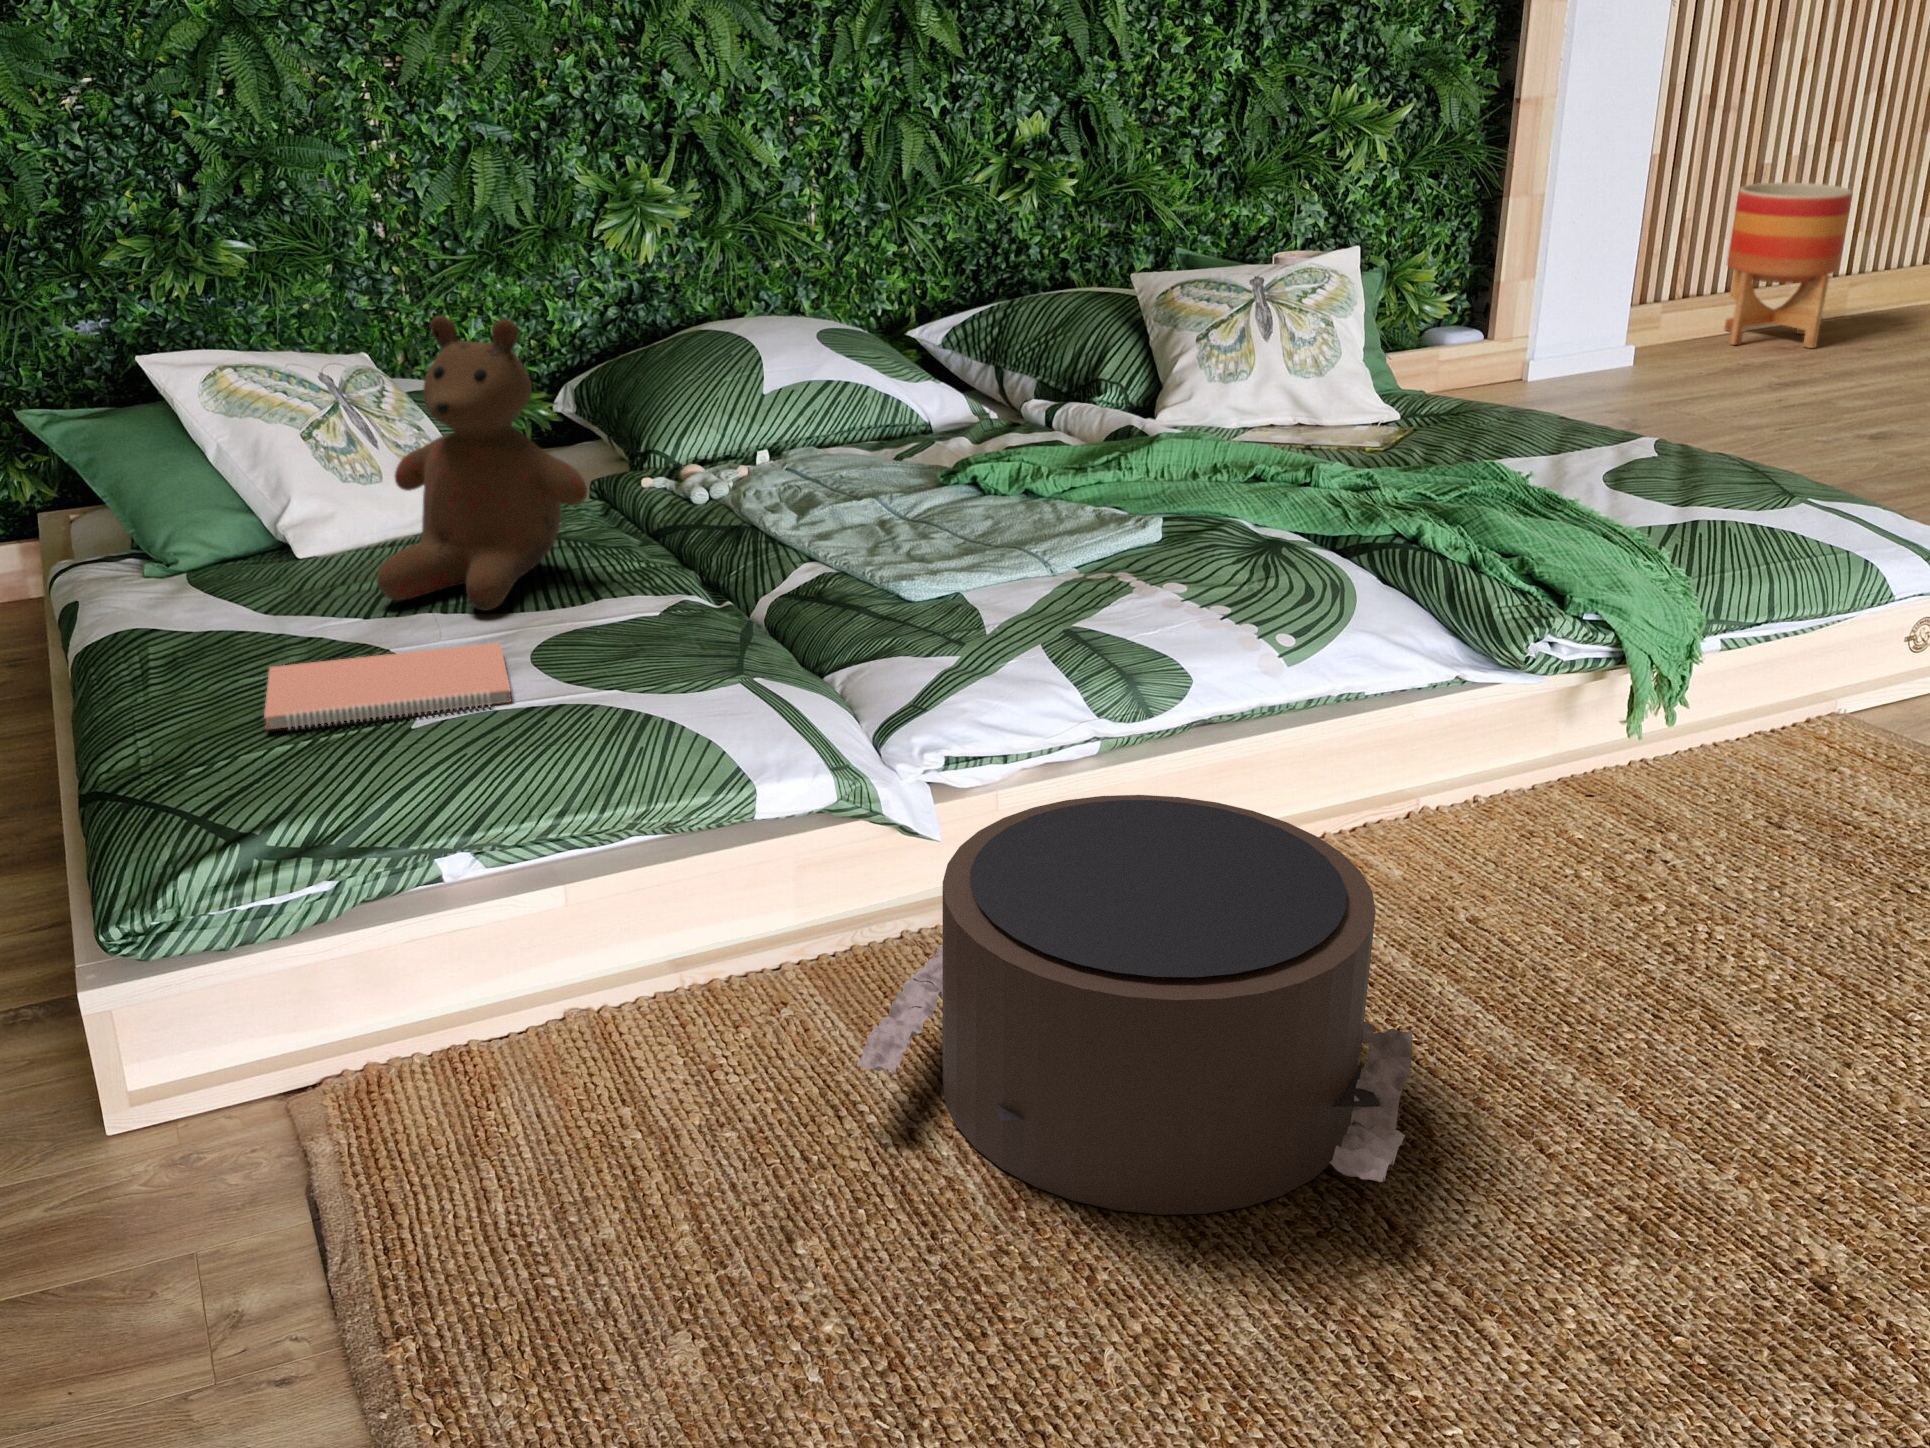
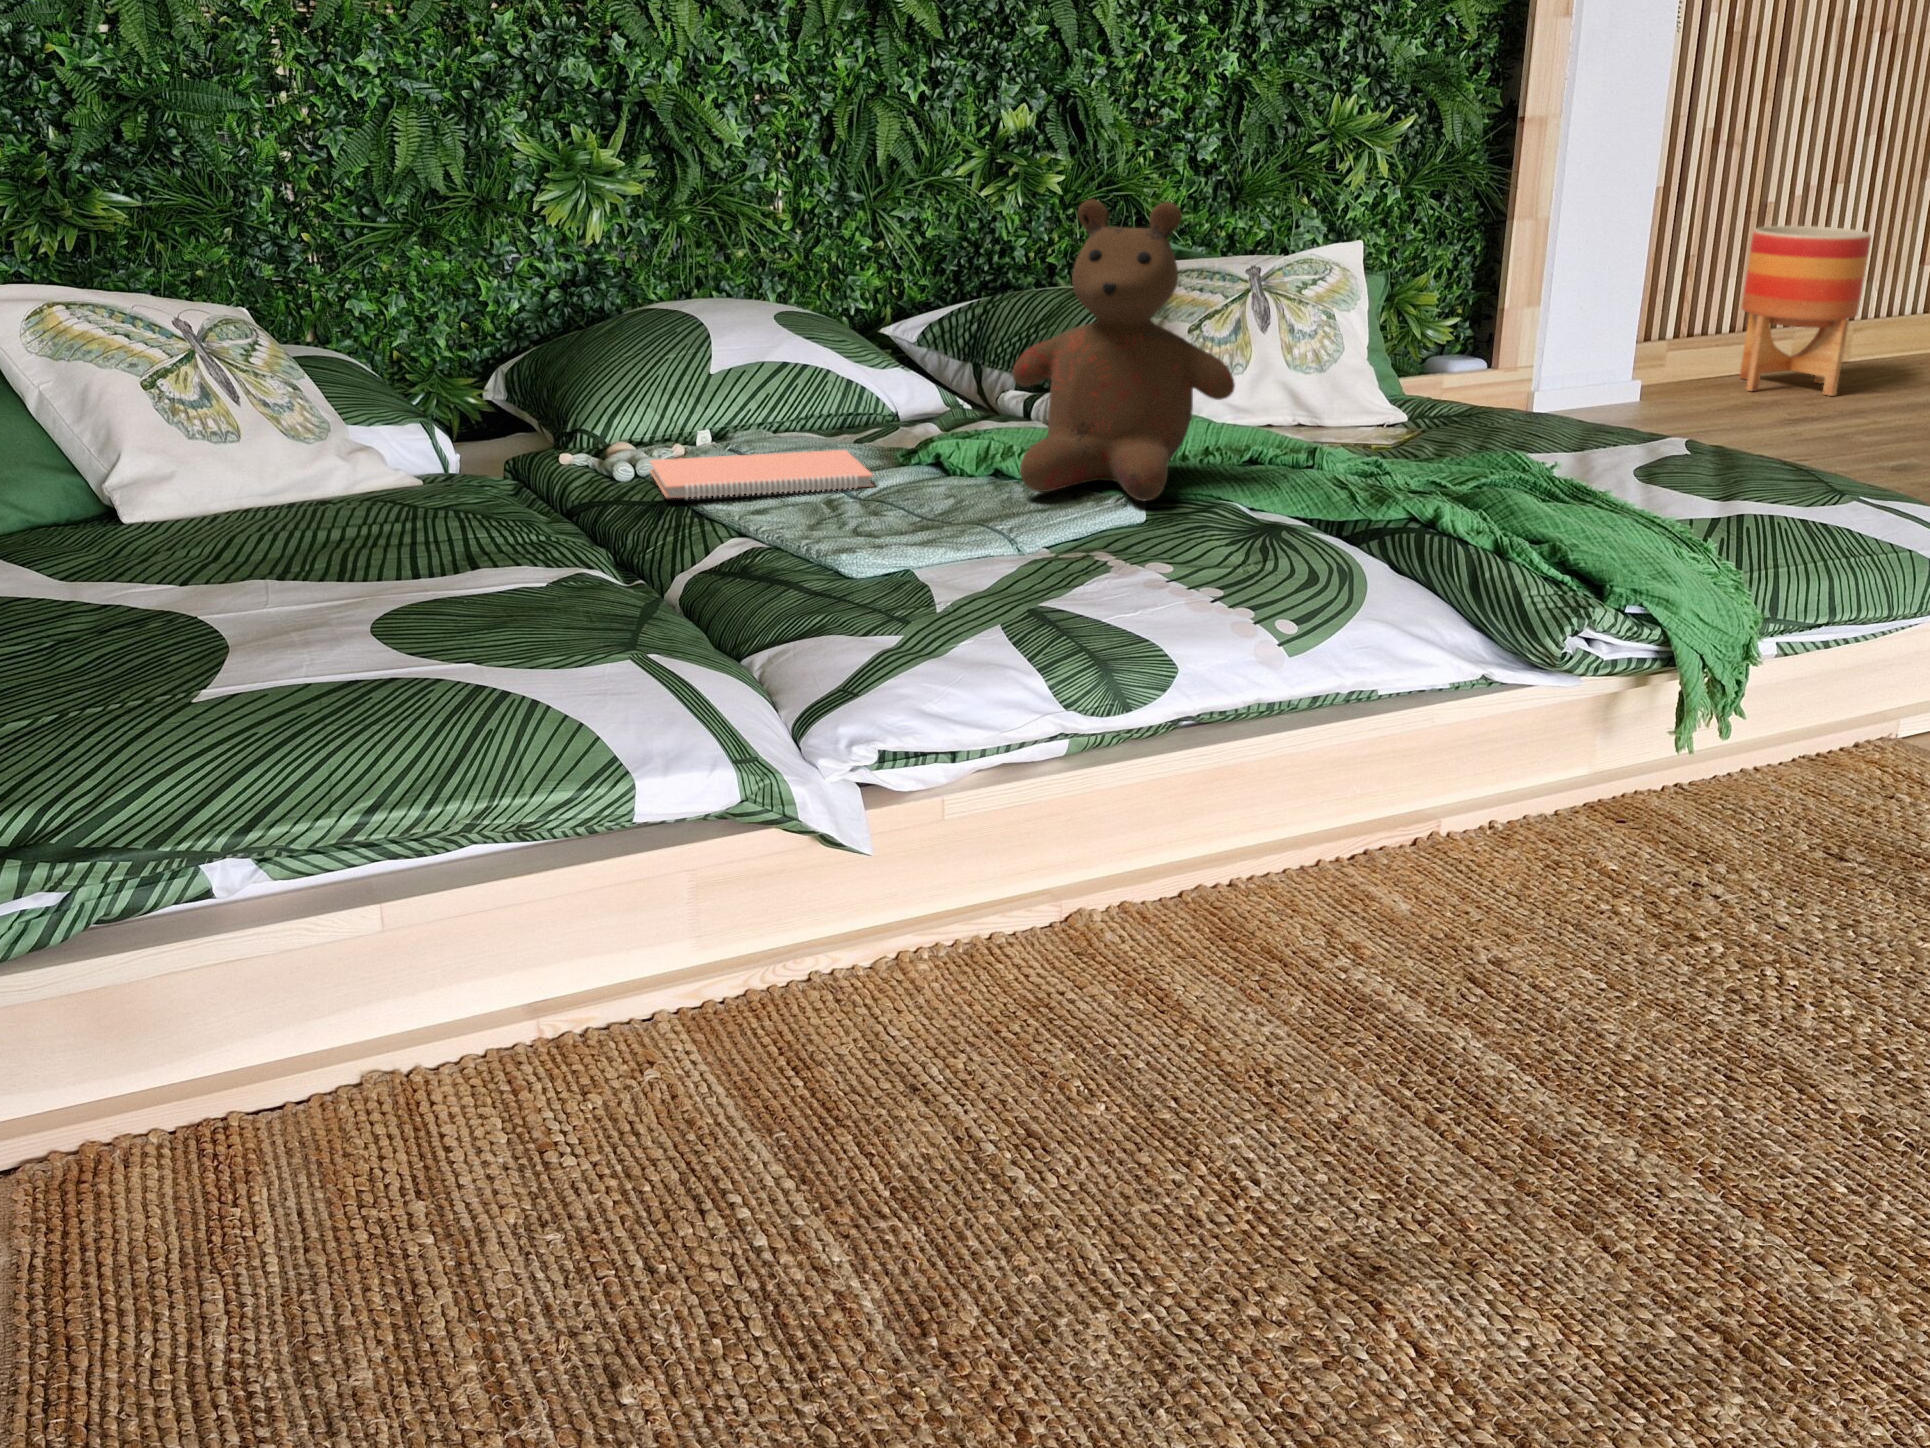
teddy bear: present [377,315,587,611] -> present [1012,199,1235,501]
notebook: present [264,643,511,729] -> present [649,450,873,499]
pouf: present [857,795,1413,1215] -> none [733,798,1442,1332]

